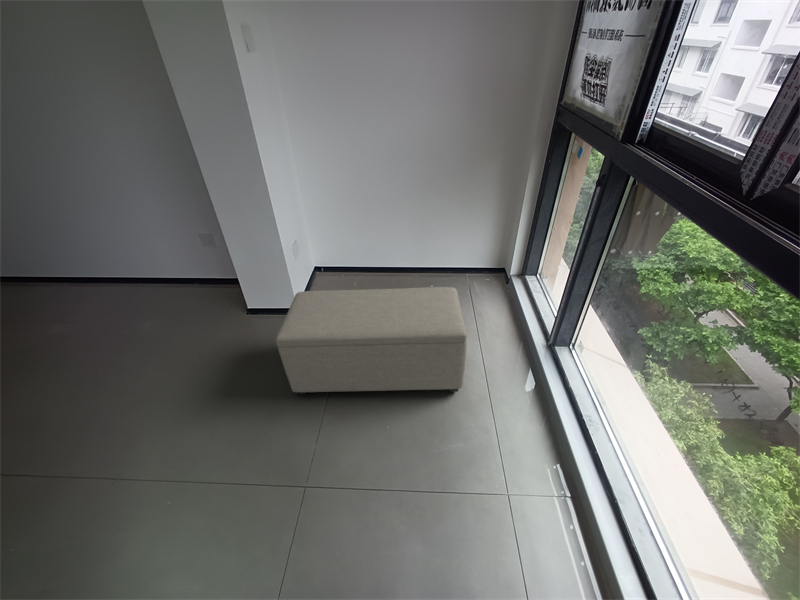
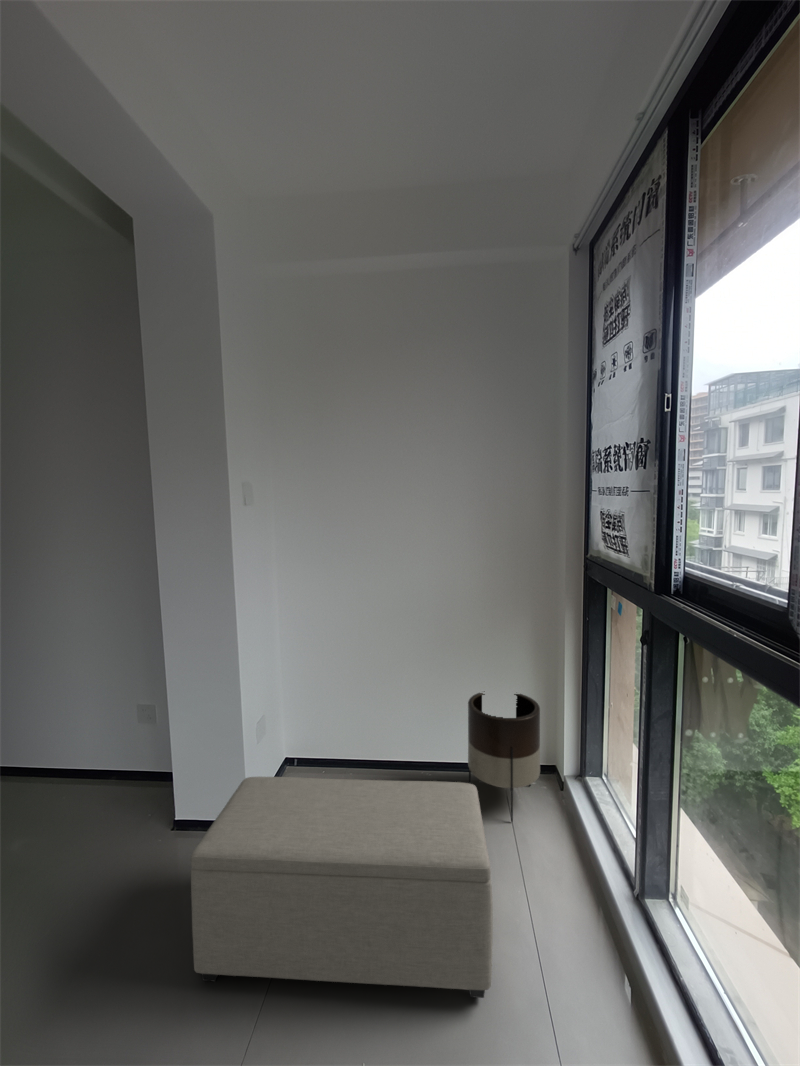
planter: none [447,222,502,305] -> present [468,691,540,821]

